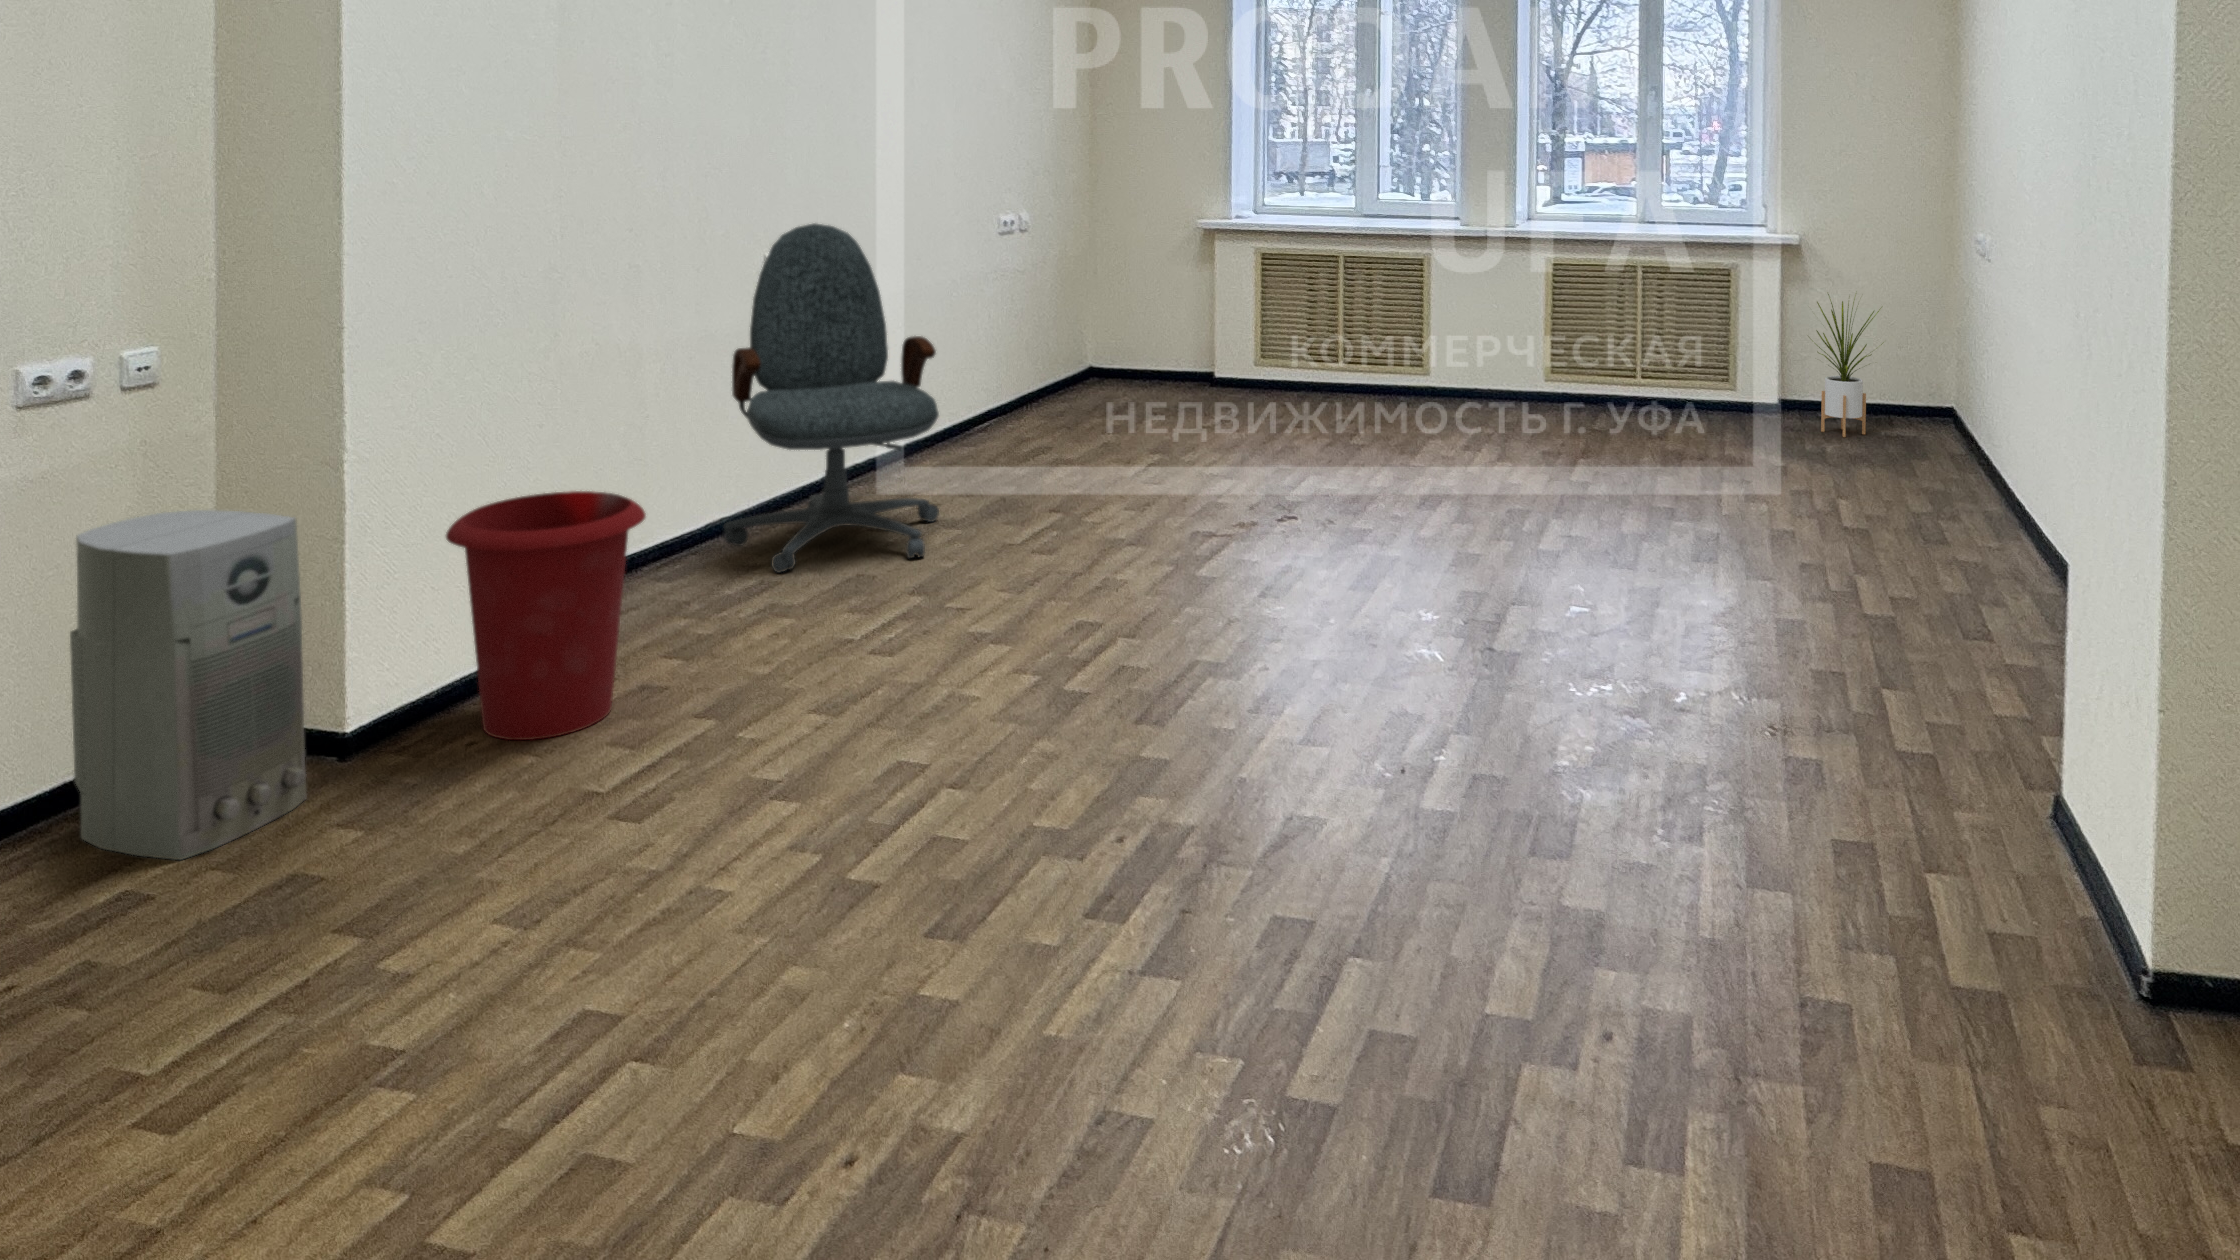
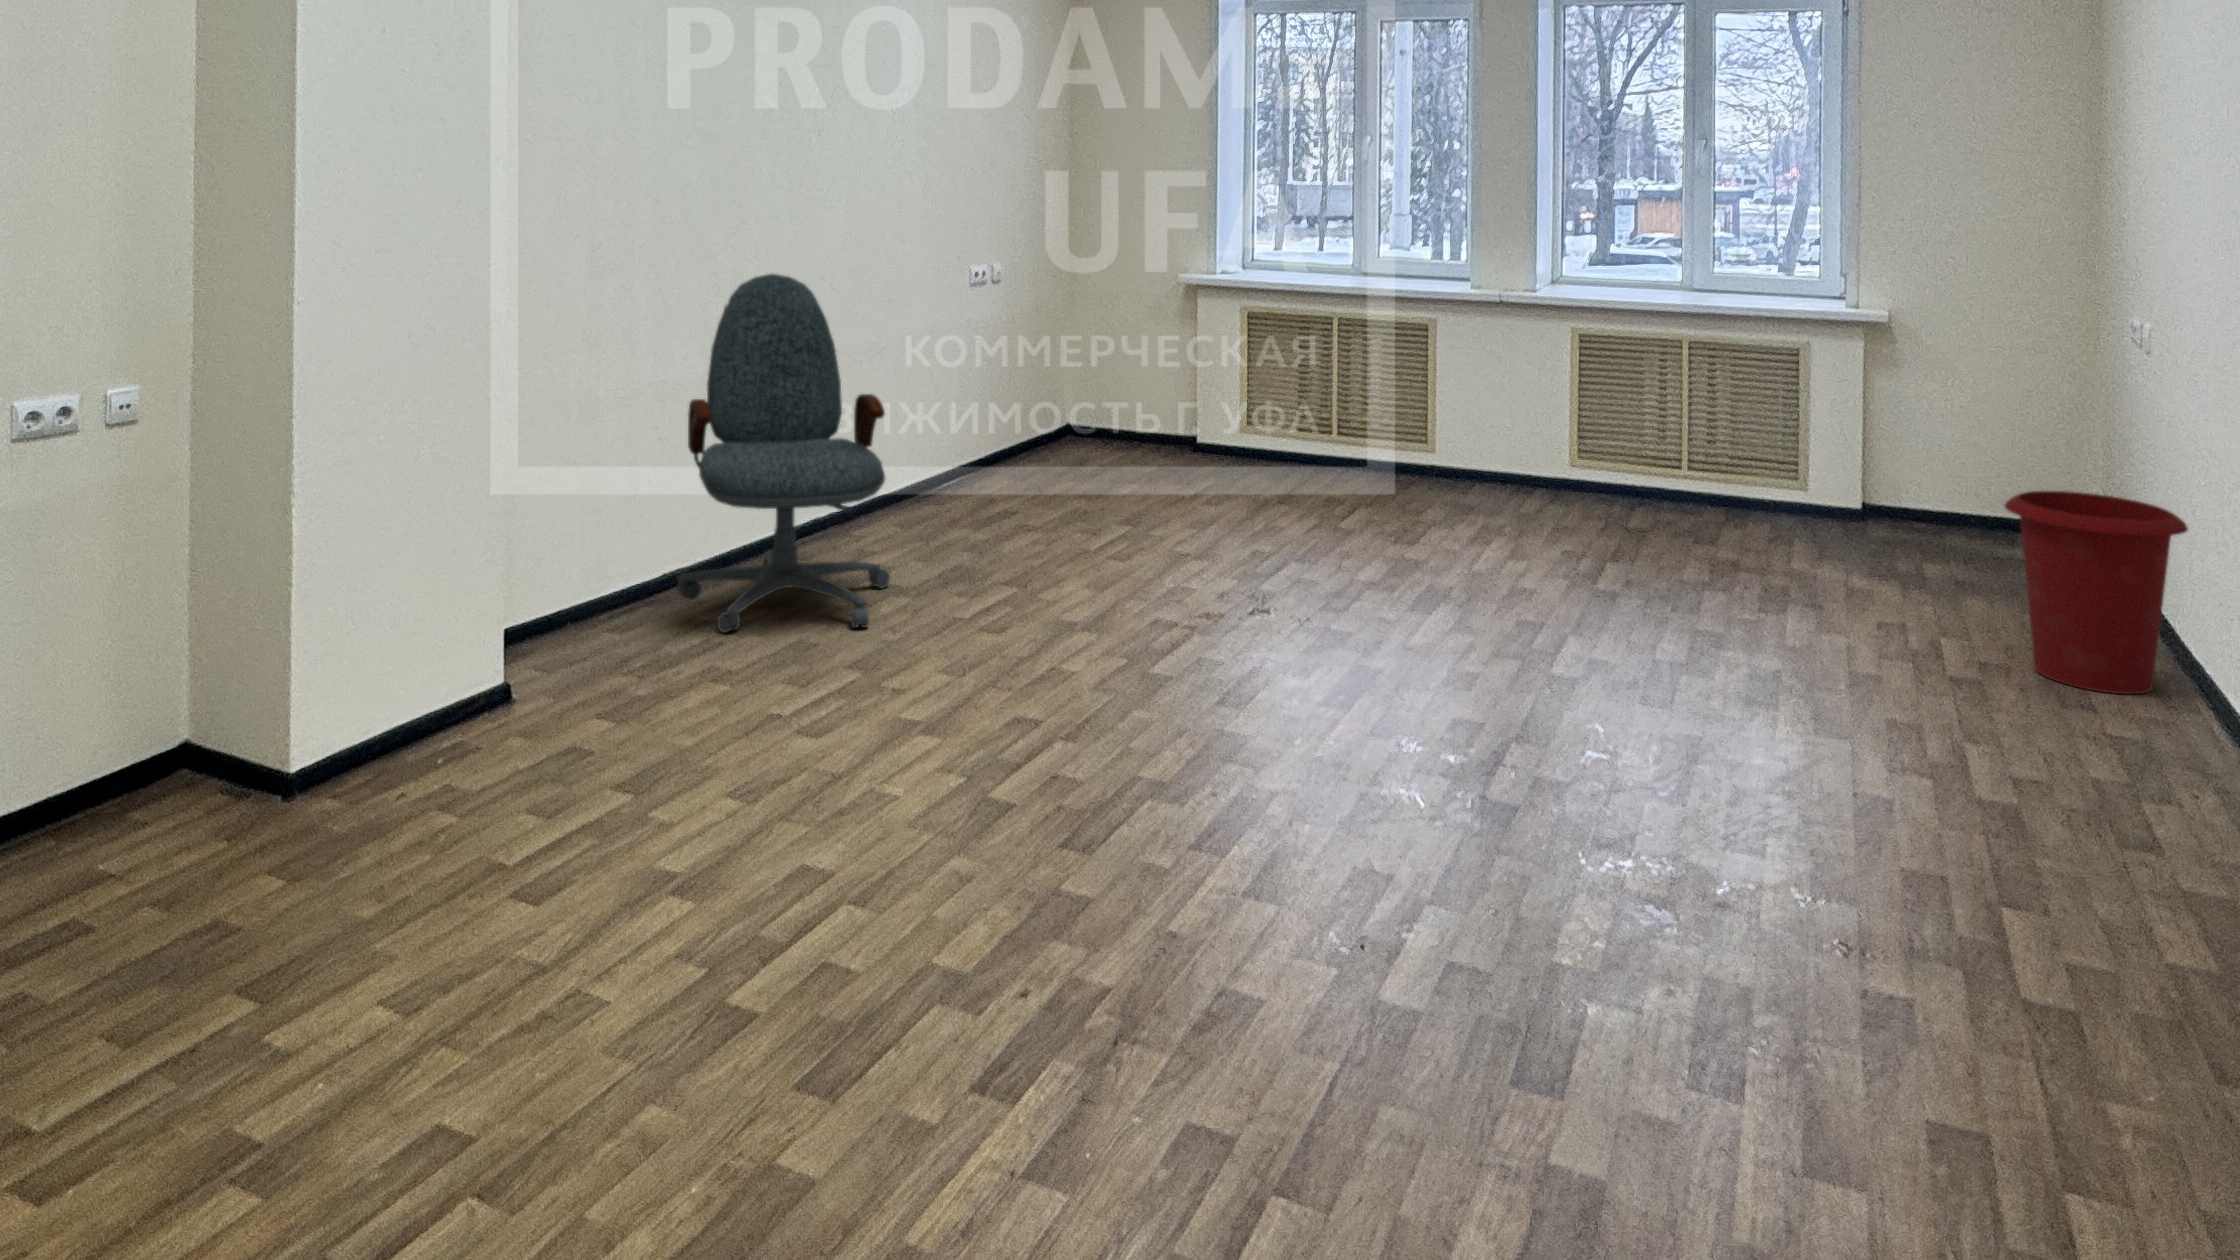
house plant: present [1816,294,1883,437] -> none [1911,381,2021,562]
waste bin: present [446,491,646,740] -> present [2005,491,2188,694]
air purifier: present [70,510,307,860] -> none [57,545,251,888]

